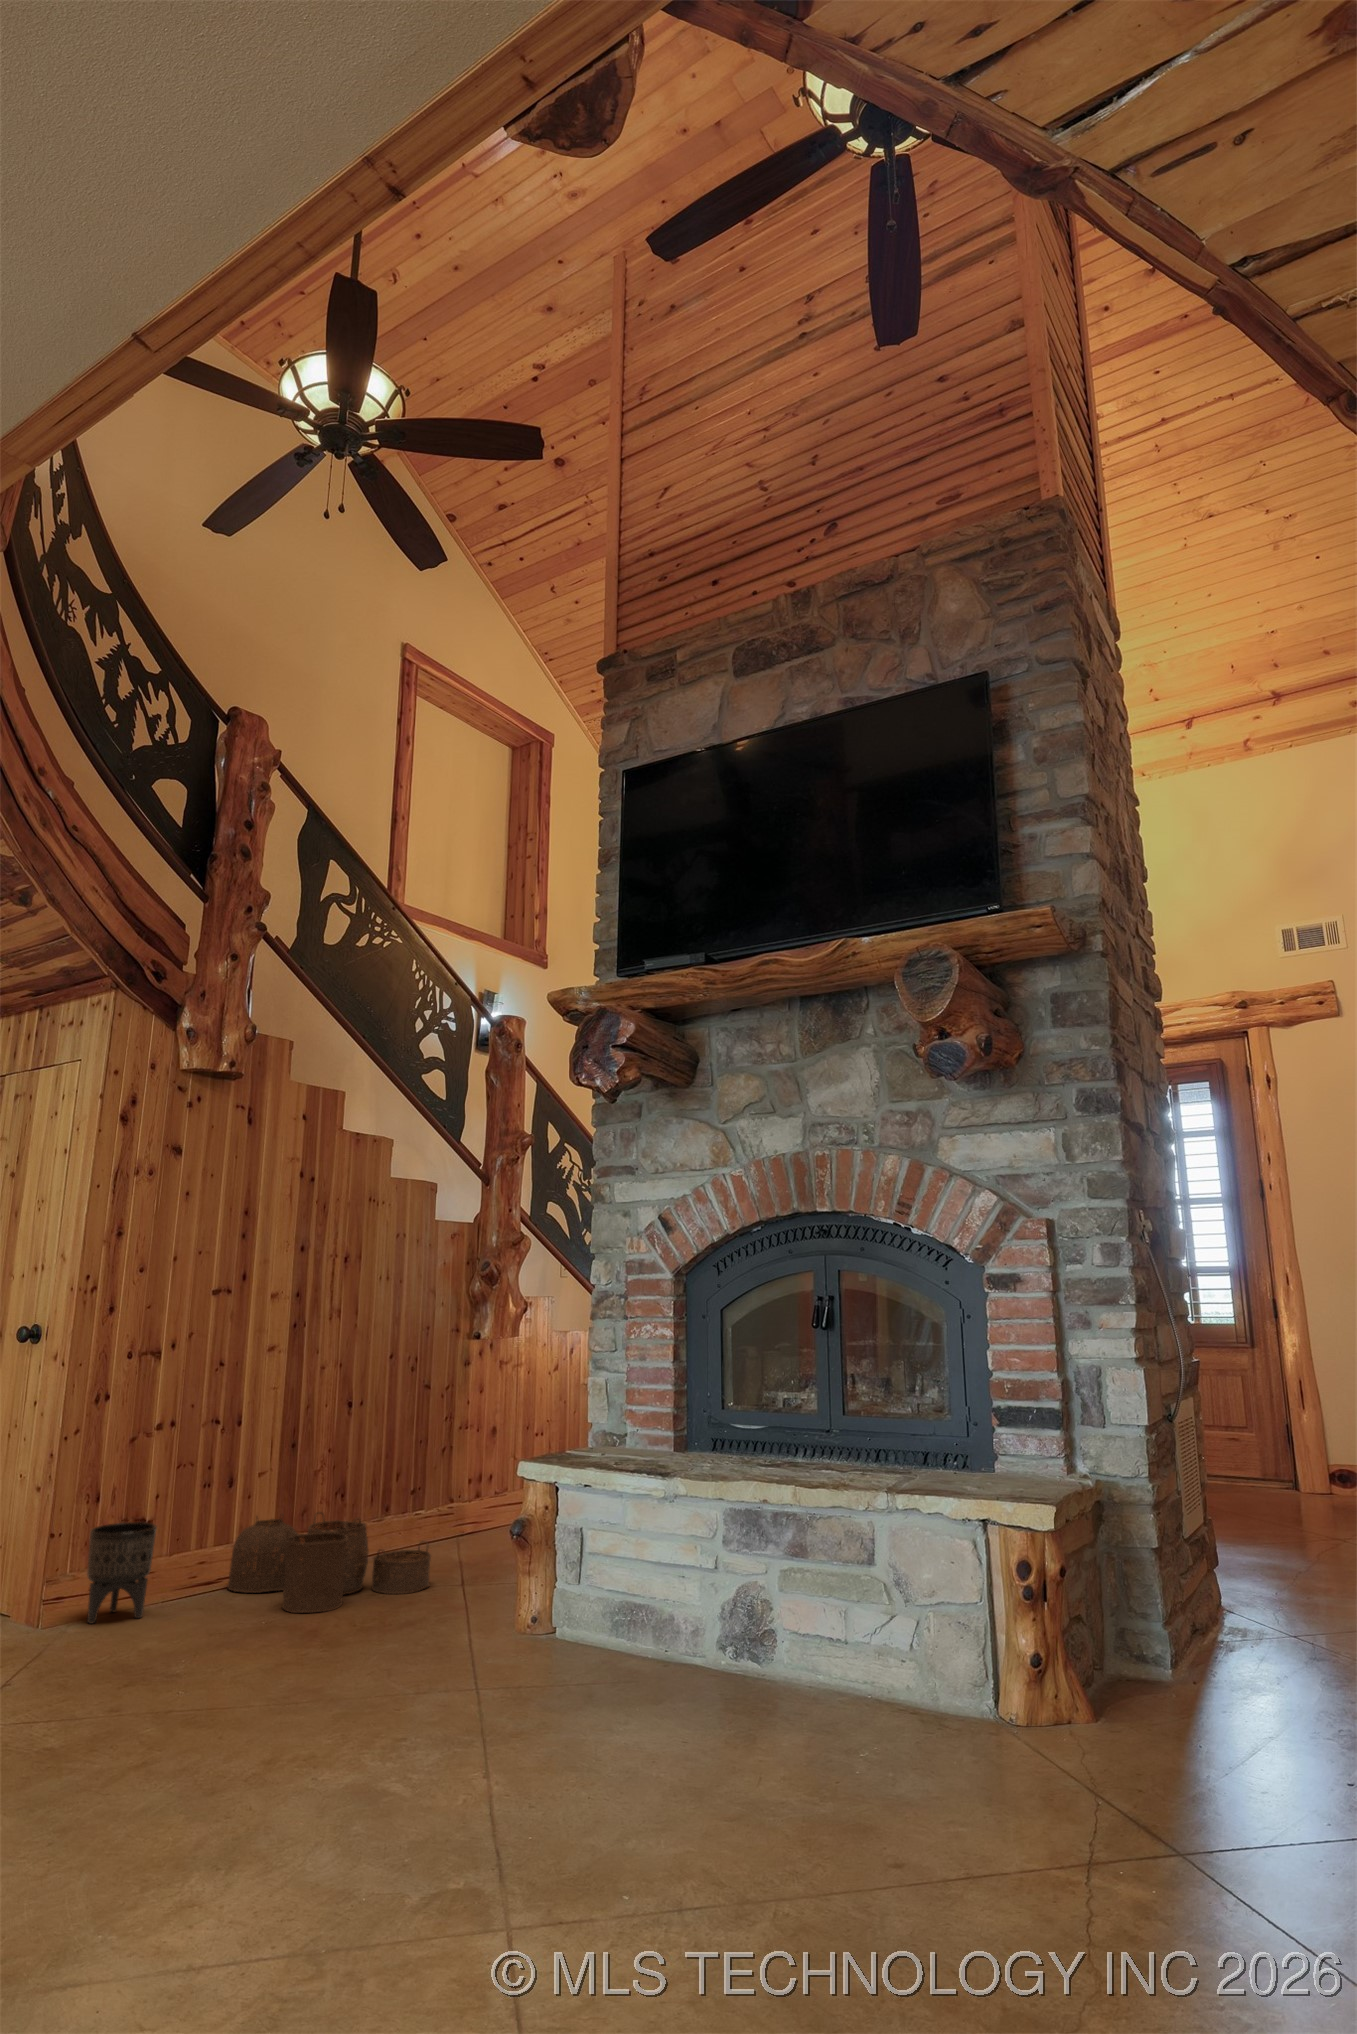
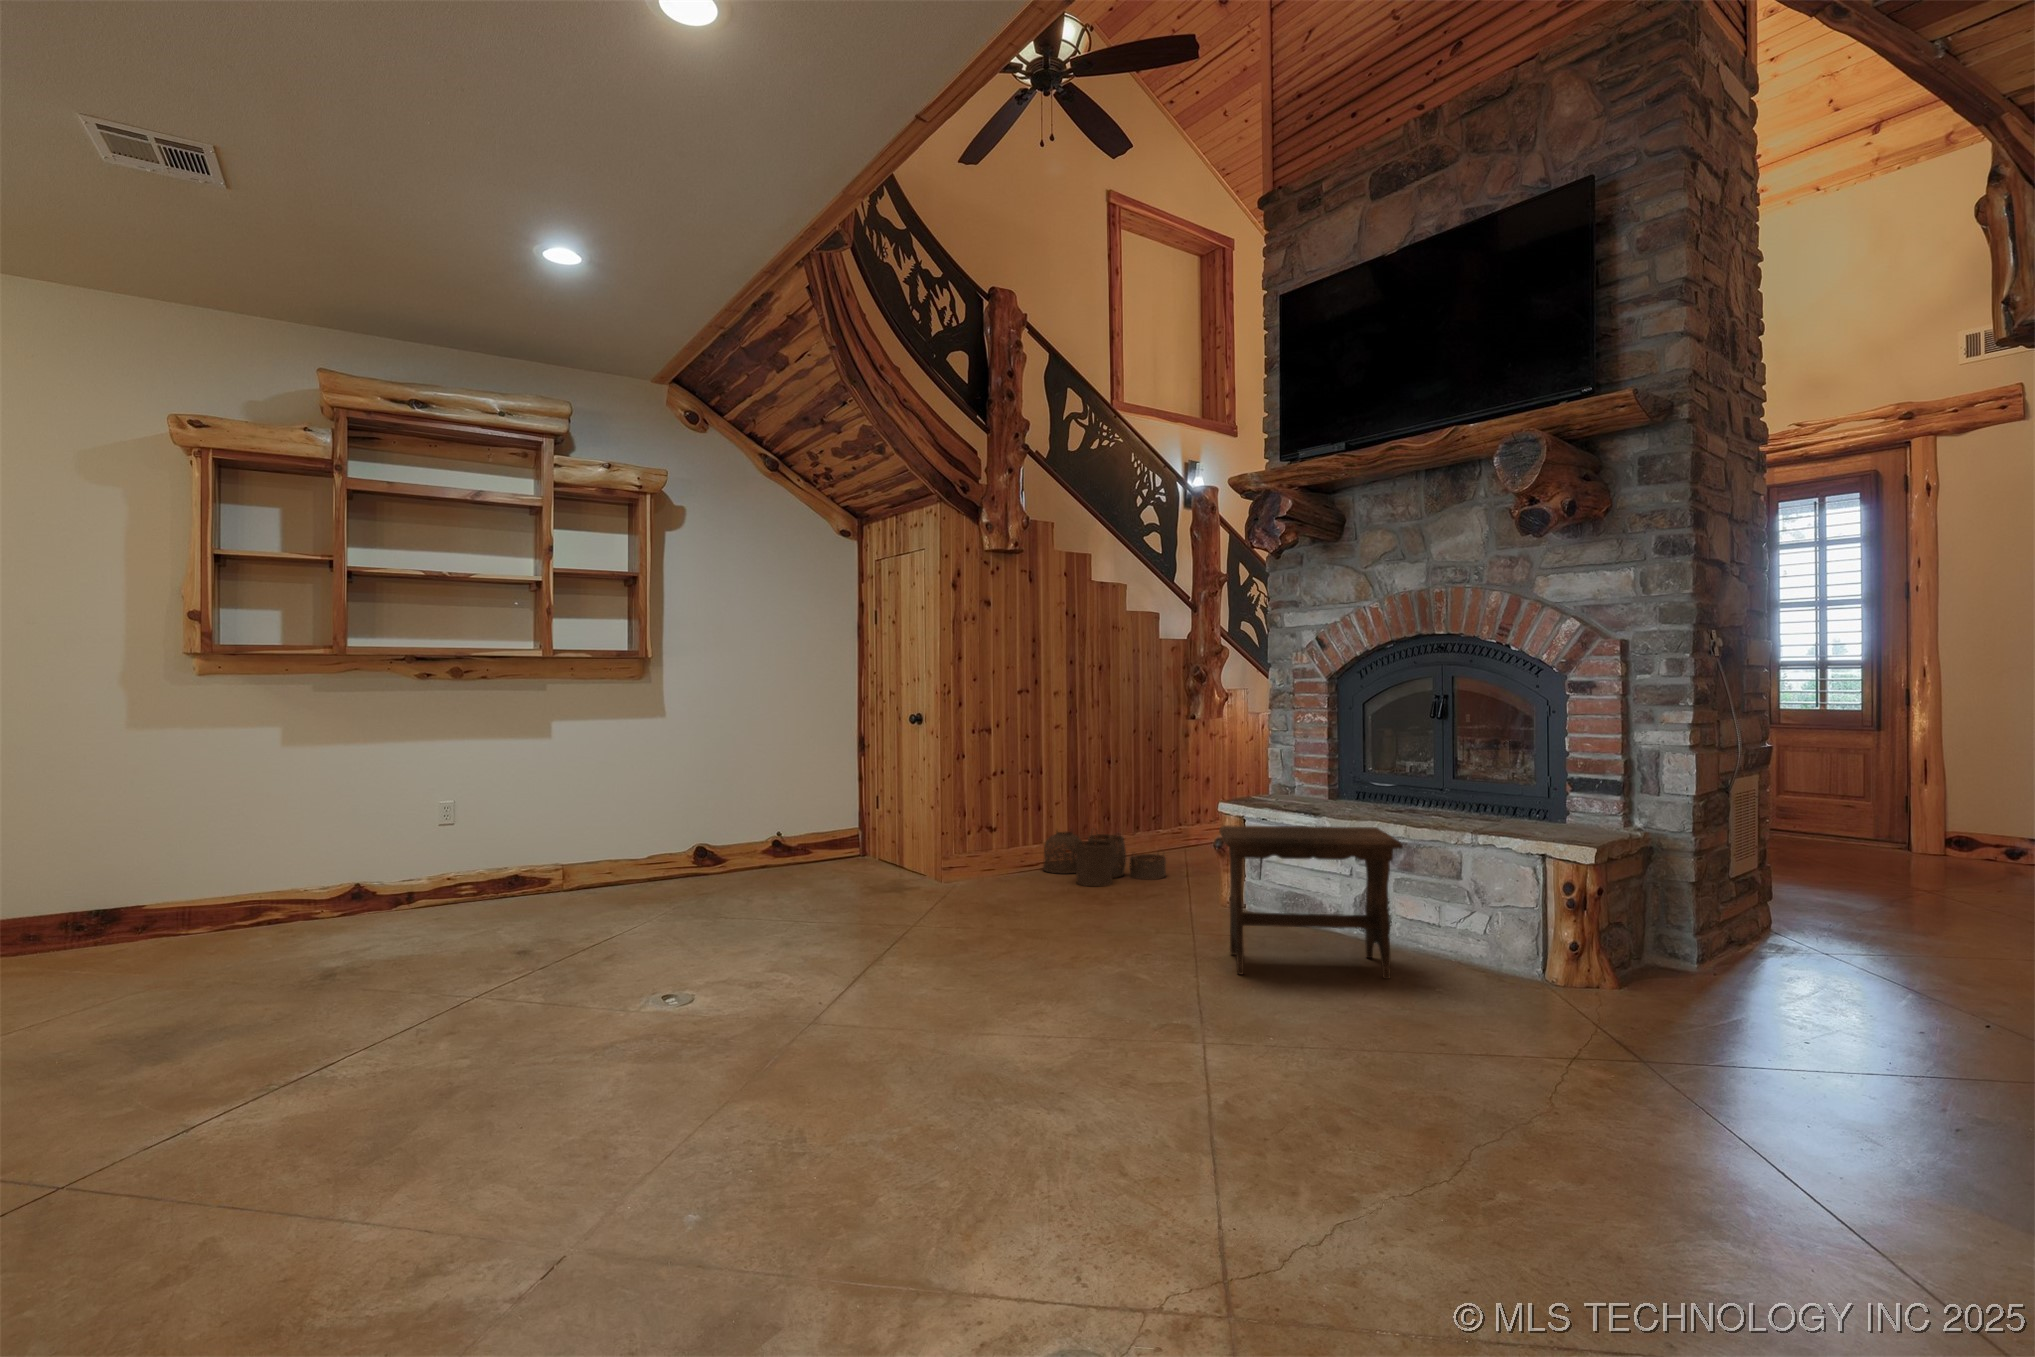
footstool: none [526,1492,803,1768] -> present [1219,825,1403,979]
planter: present [87,1522,157,1623] -> none [964,829,1000,883]

